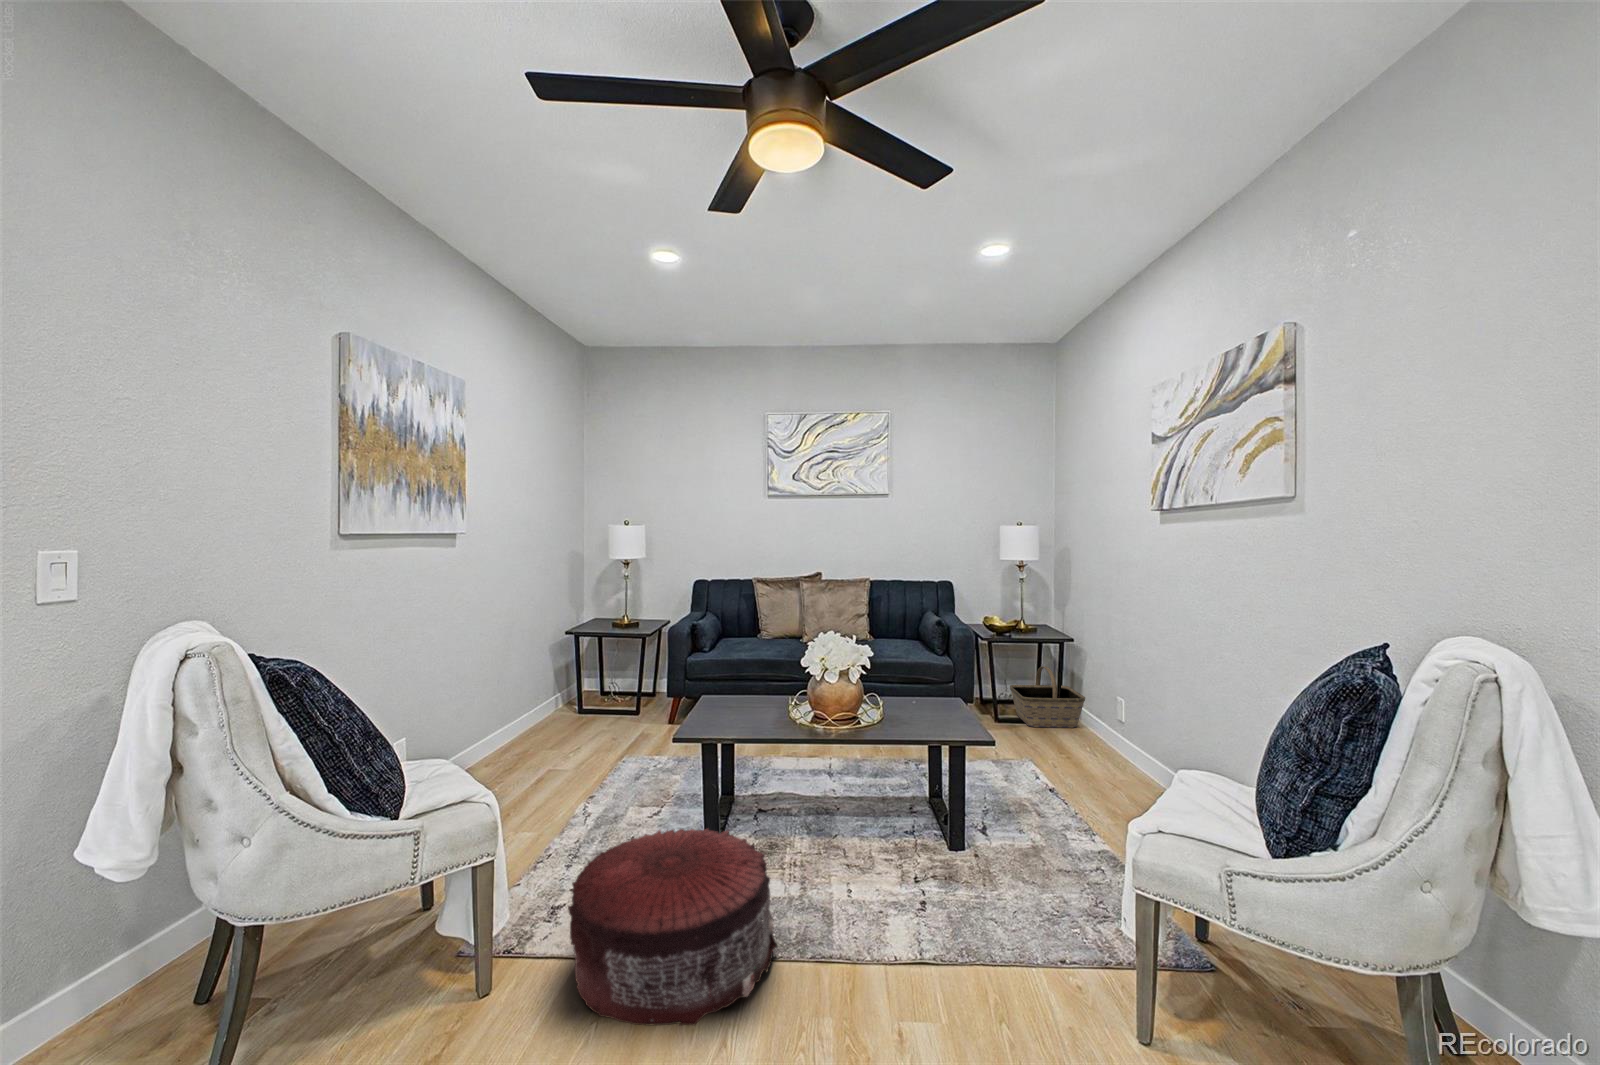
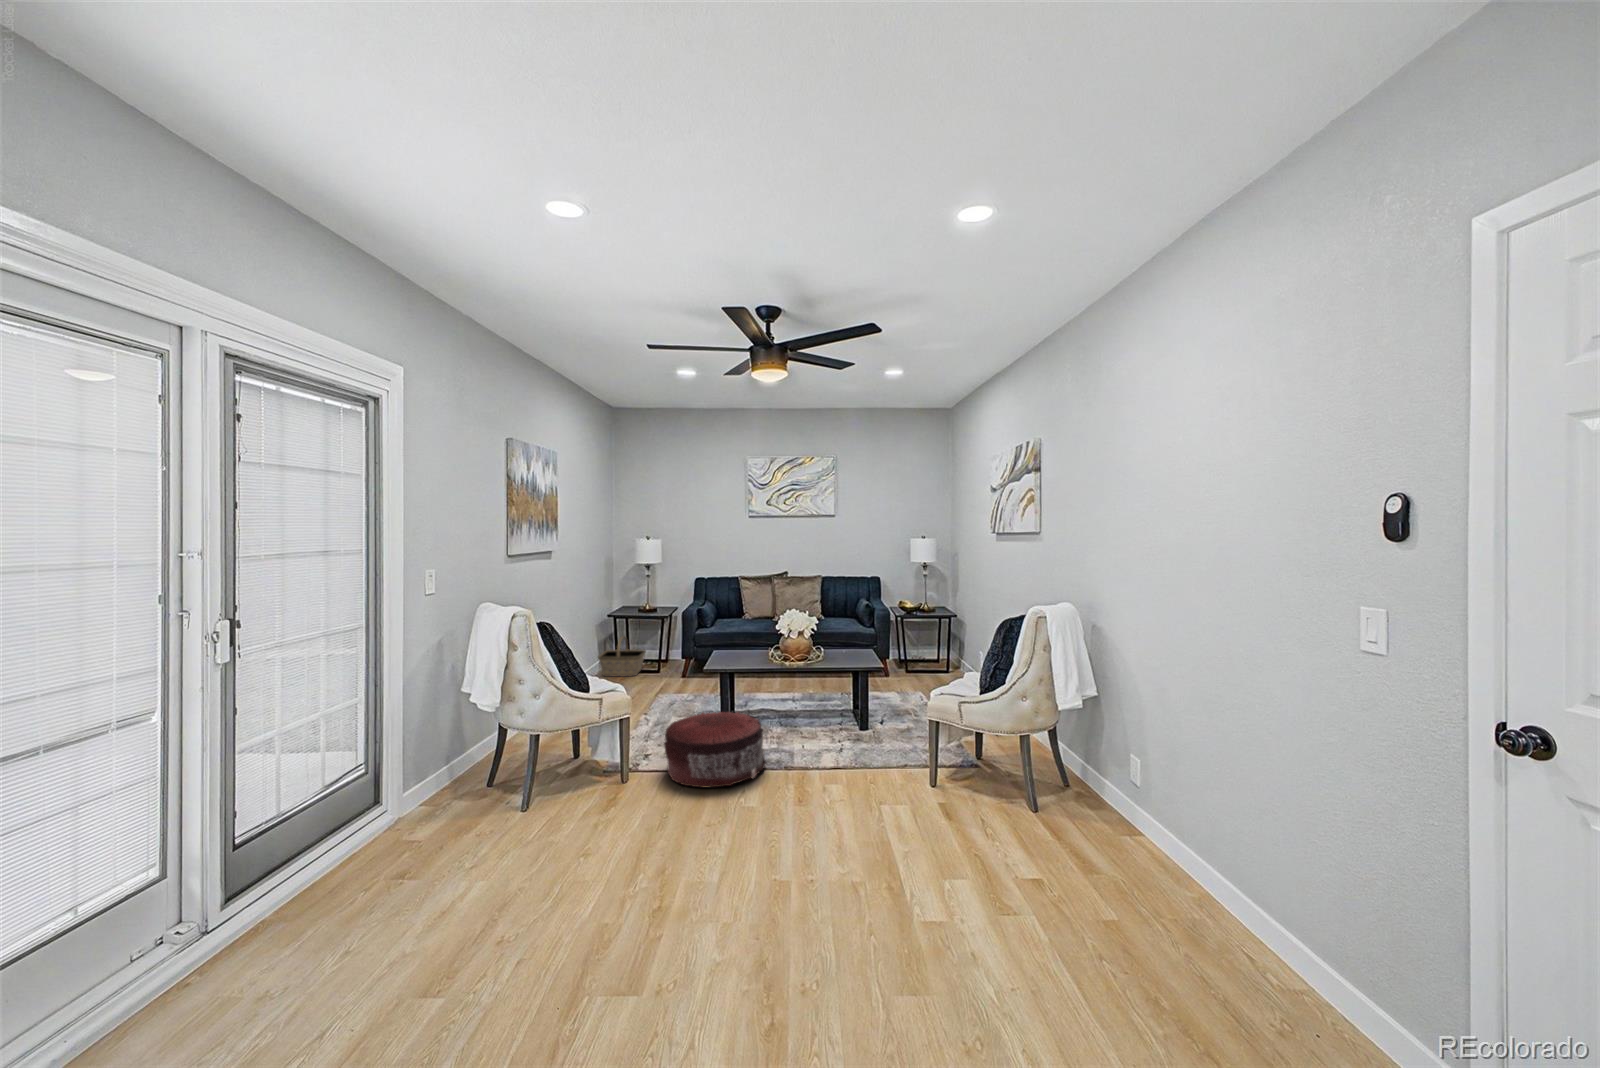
basket: present [1010,666,1085,728] -> present [598,636,646,677]

